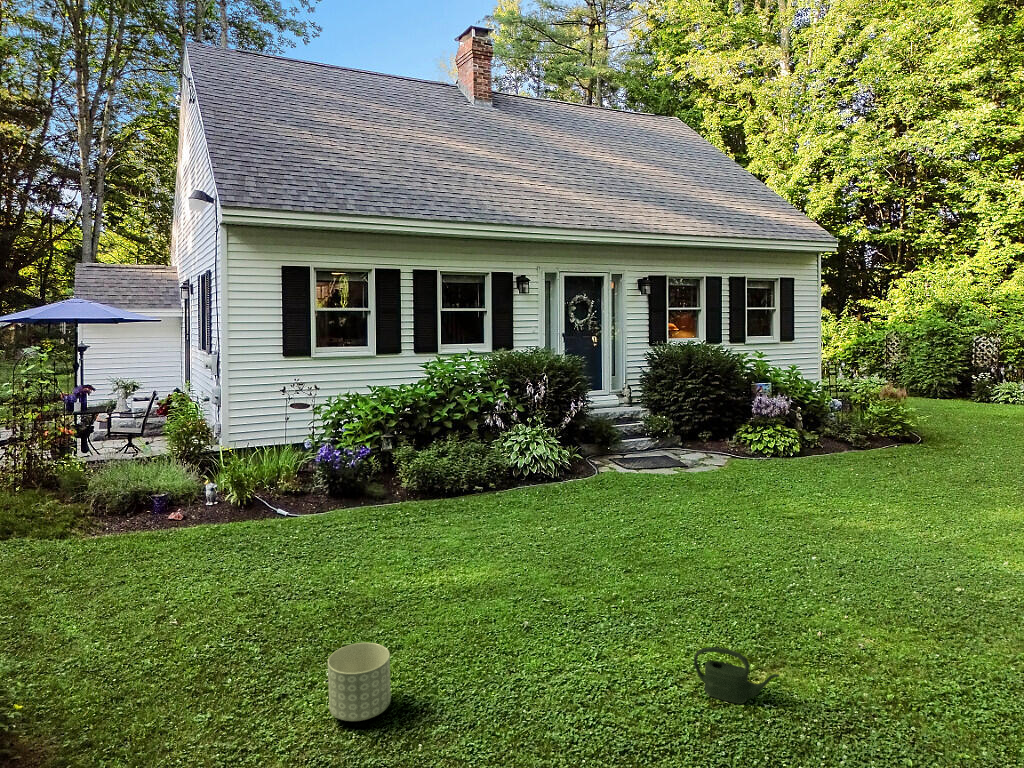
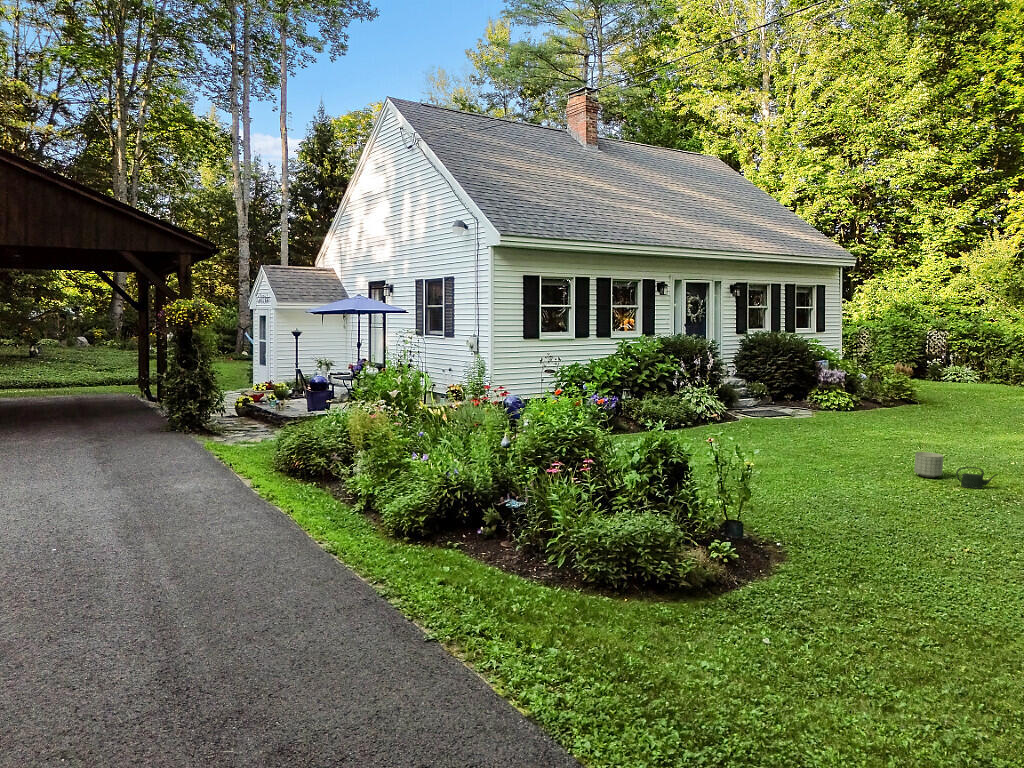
planter: present [328,643,391,721] -> present [914,452,943,478]

